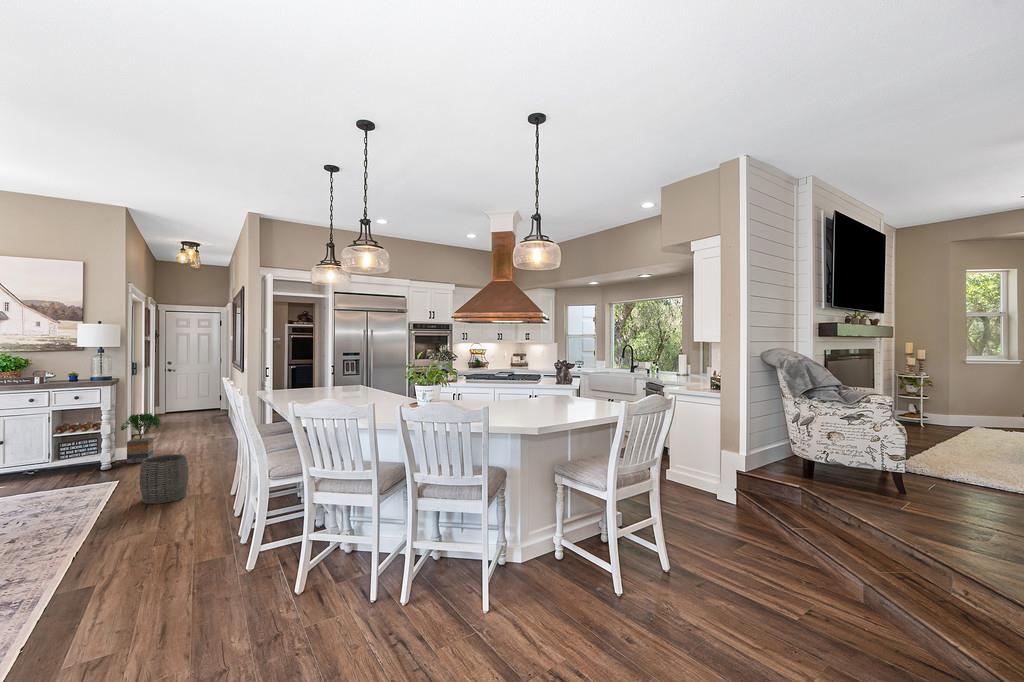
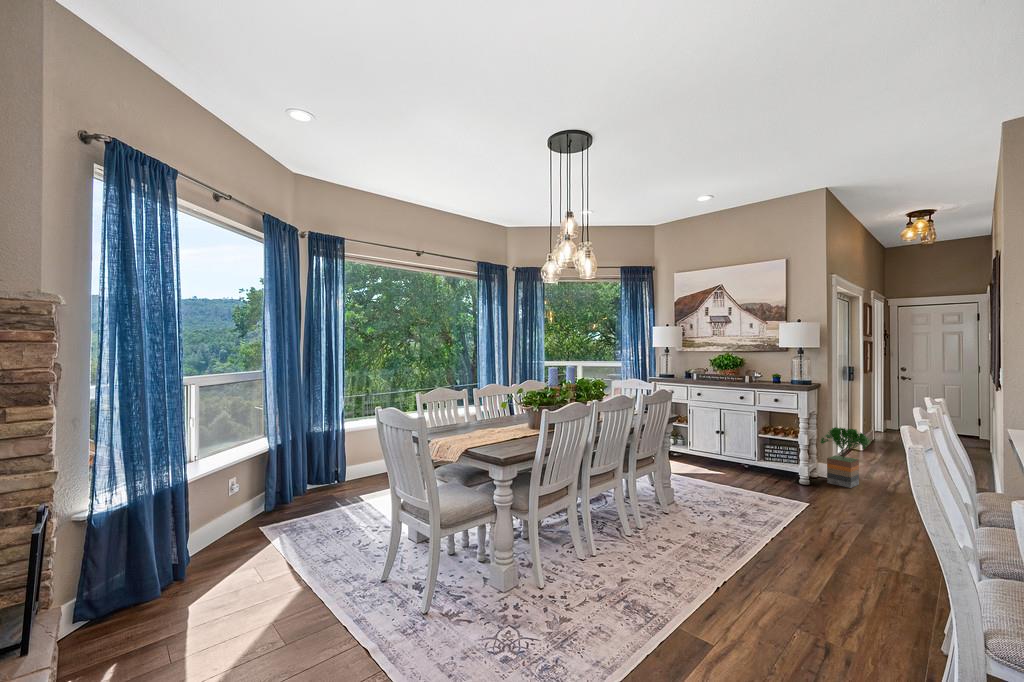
woven basket: present [139,454,188,504] -> none [815,492,881,564]

